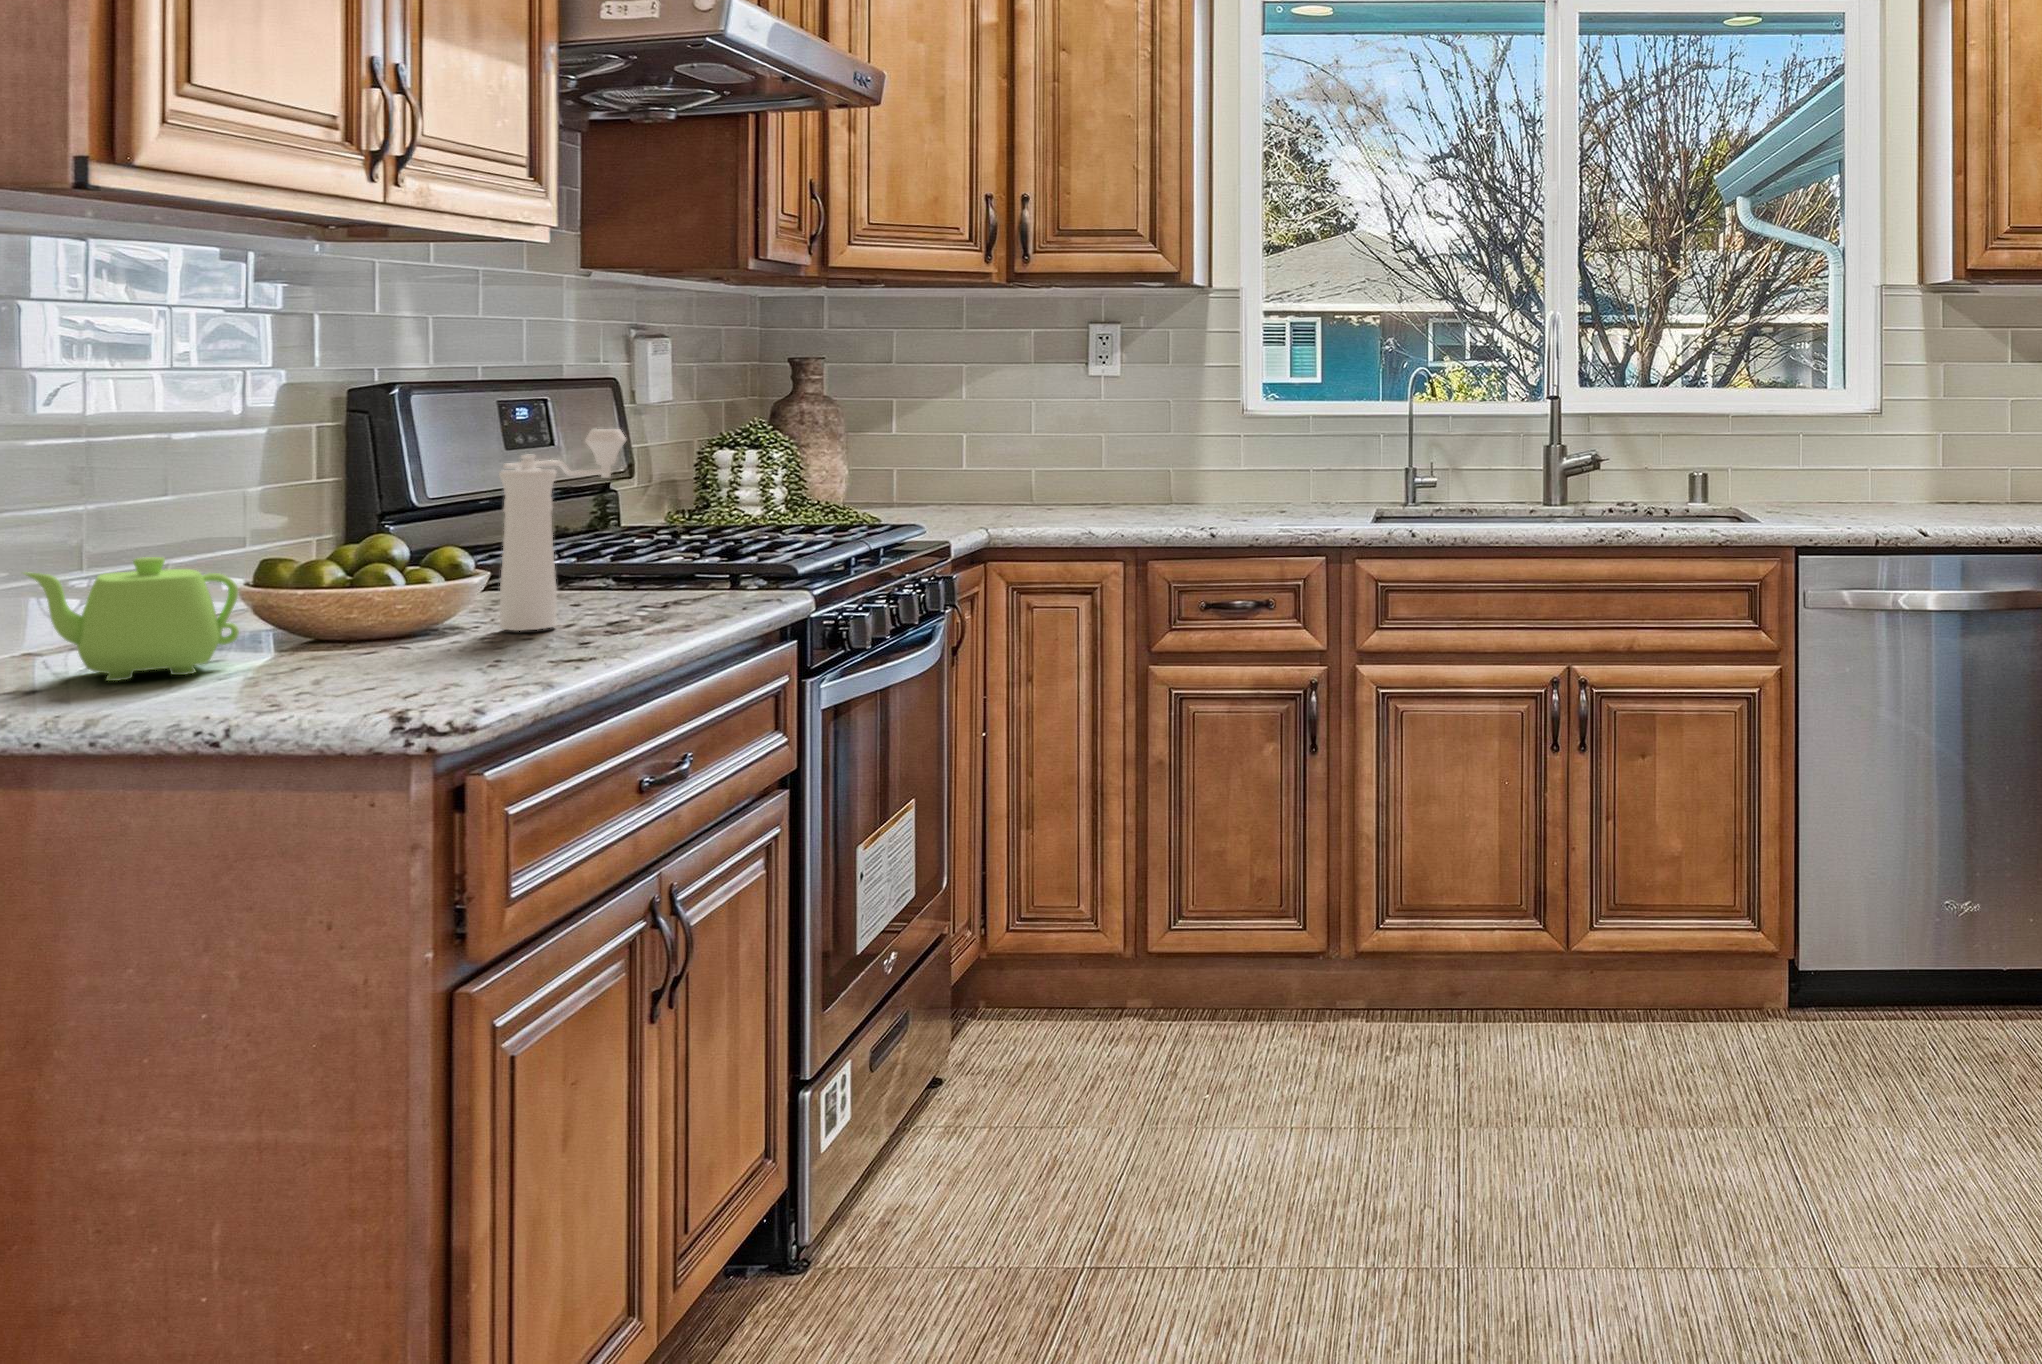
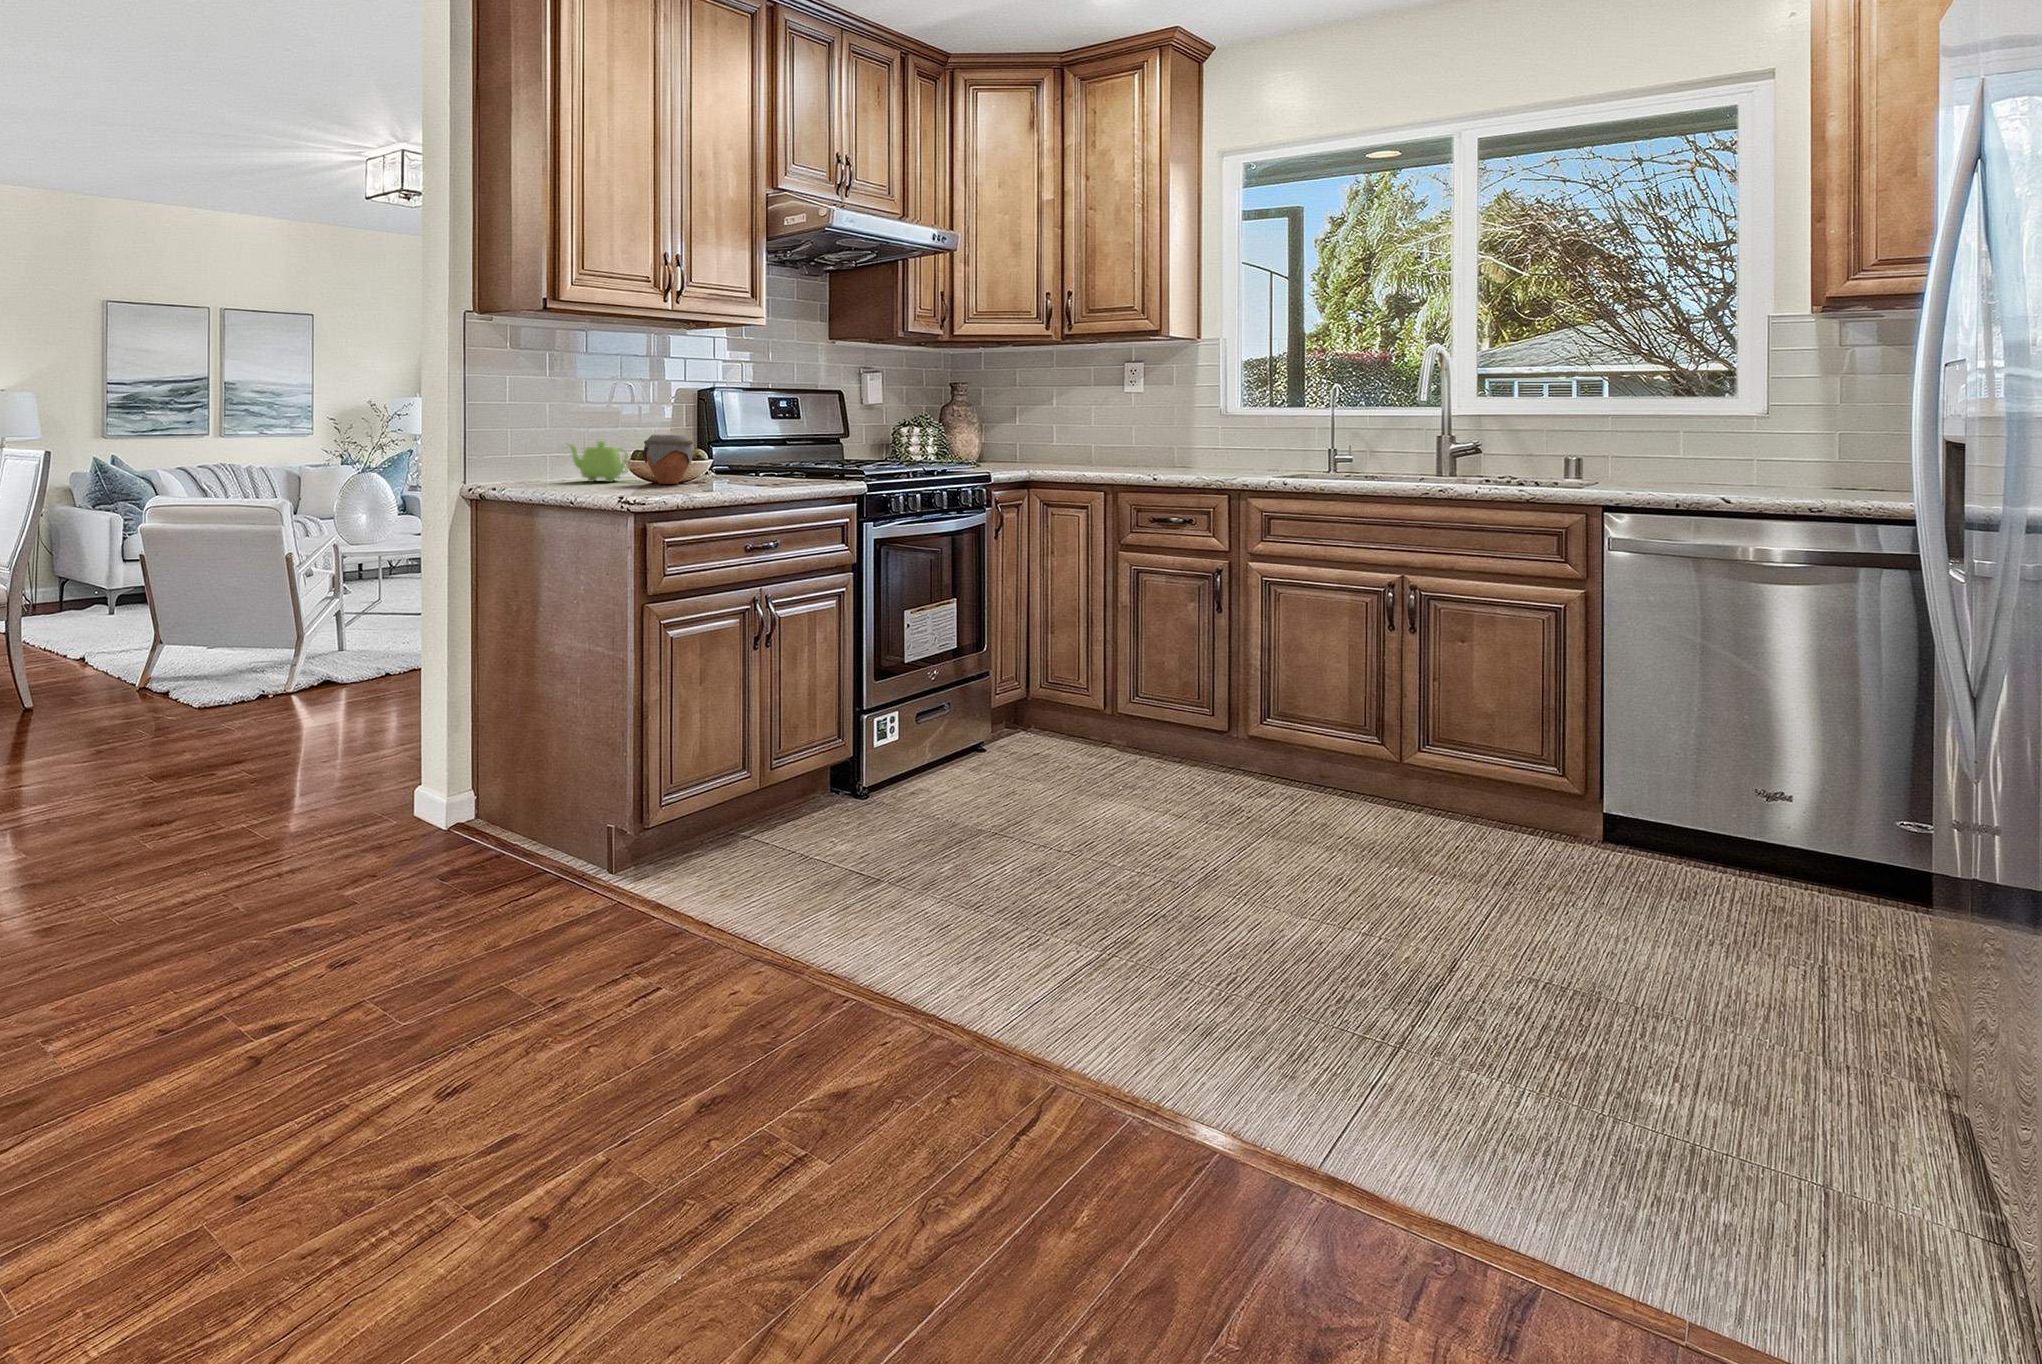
pepper mill: present [499,429,626,631] -> none [720,401,774,479]
jar: none [316,533,469,673] -> present [642,434,694,484]

